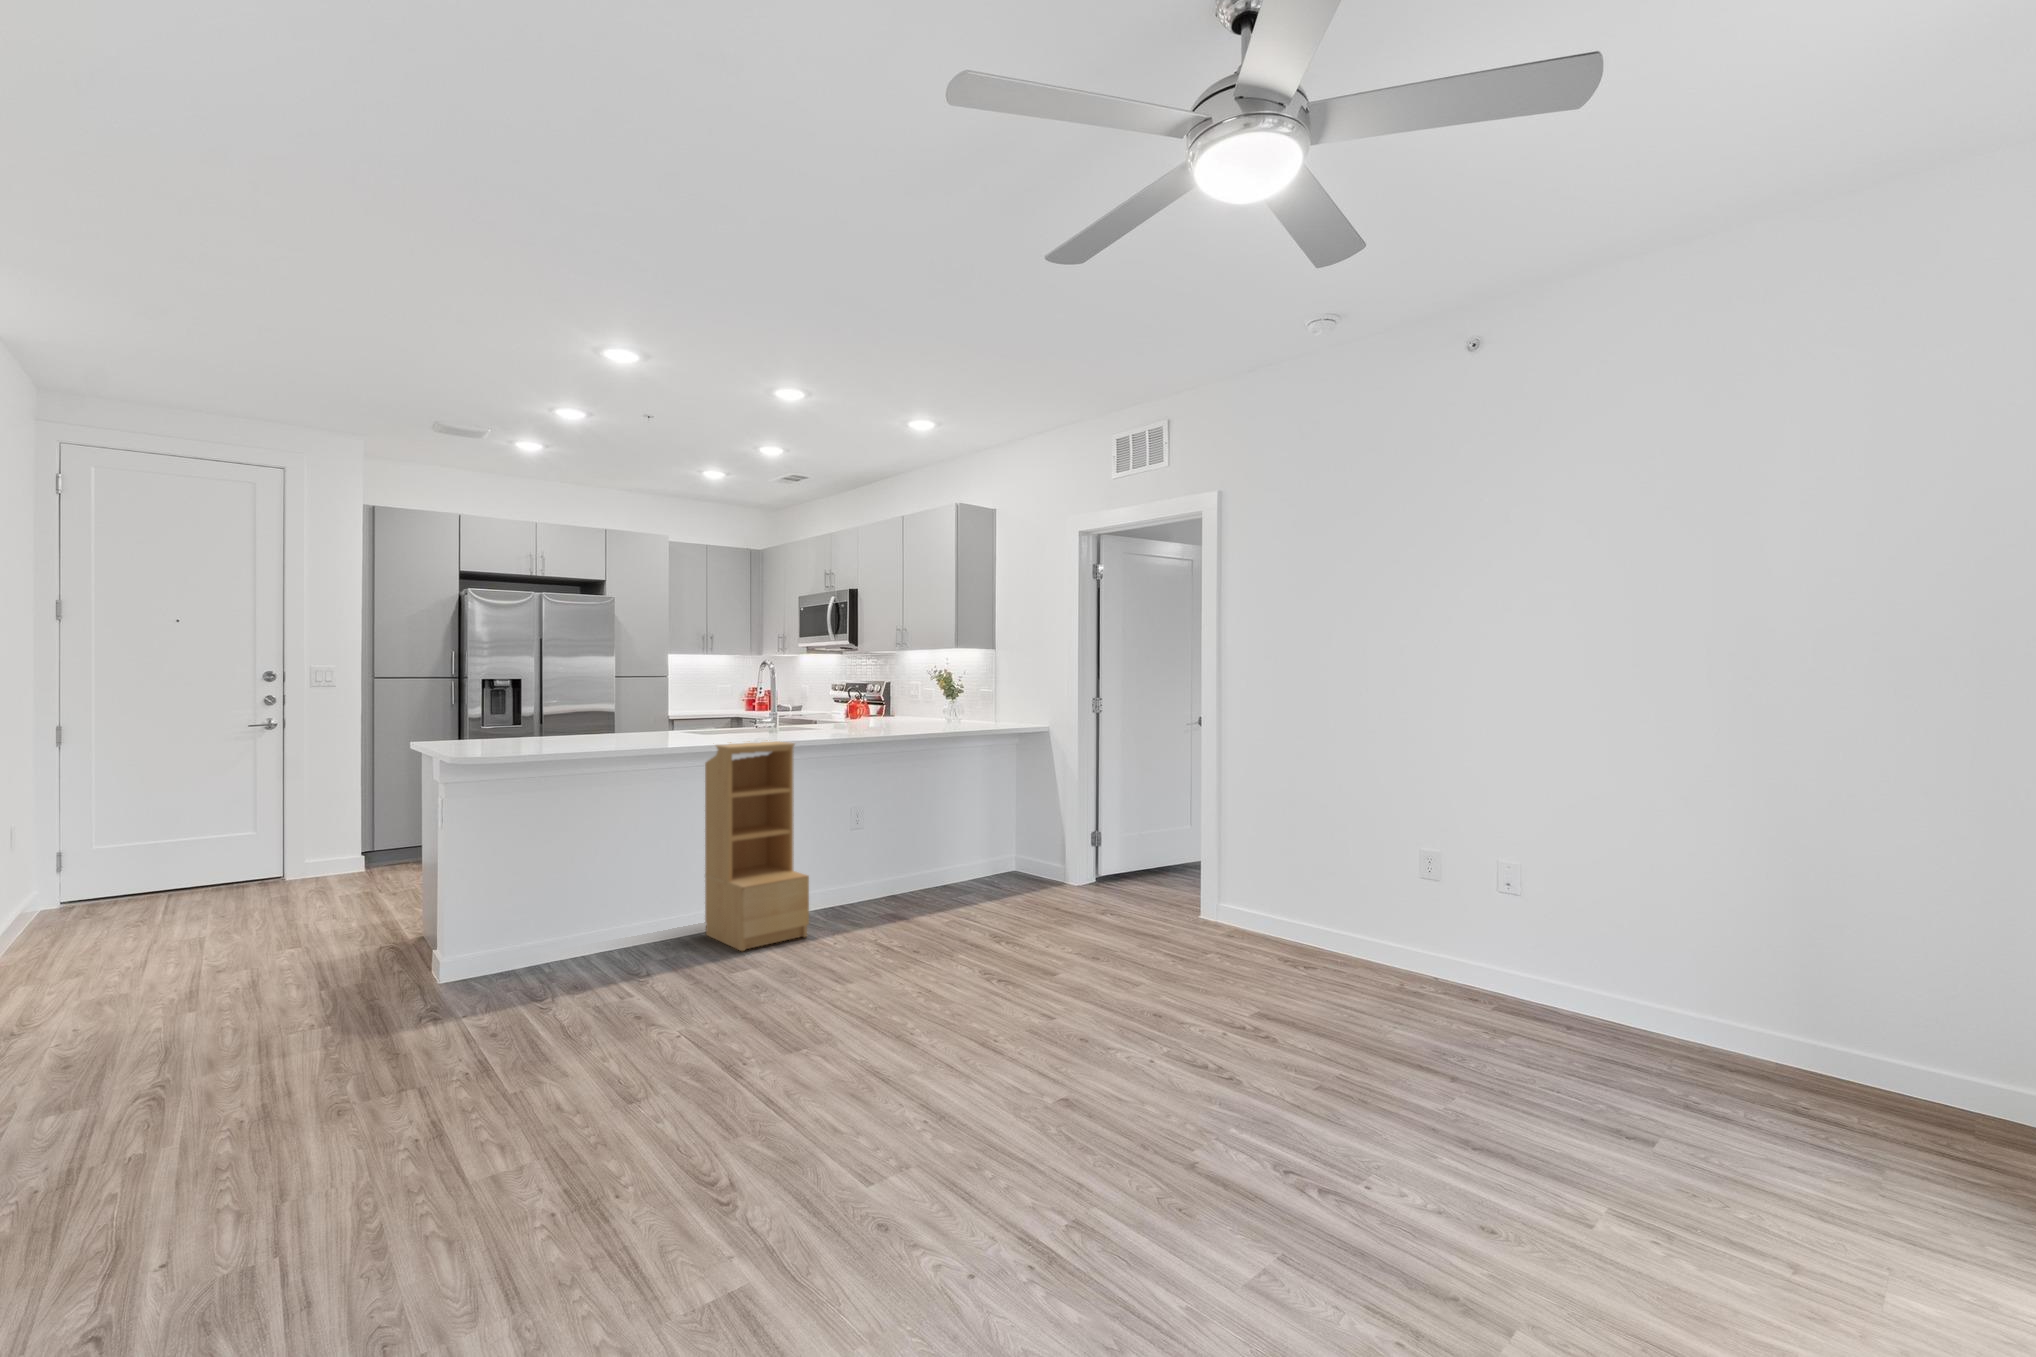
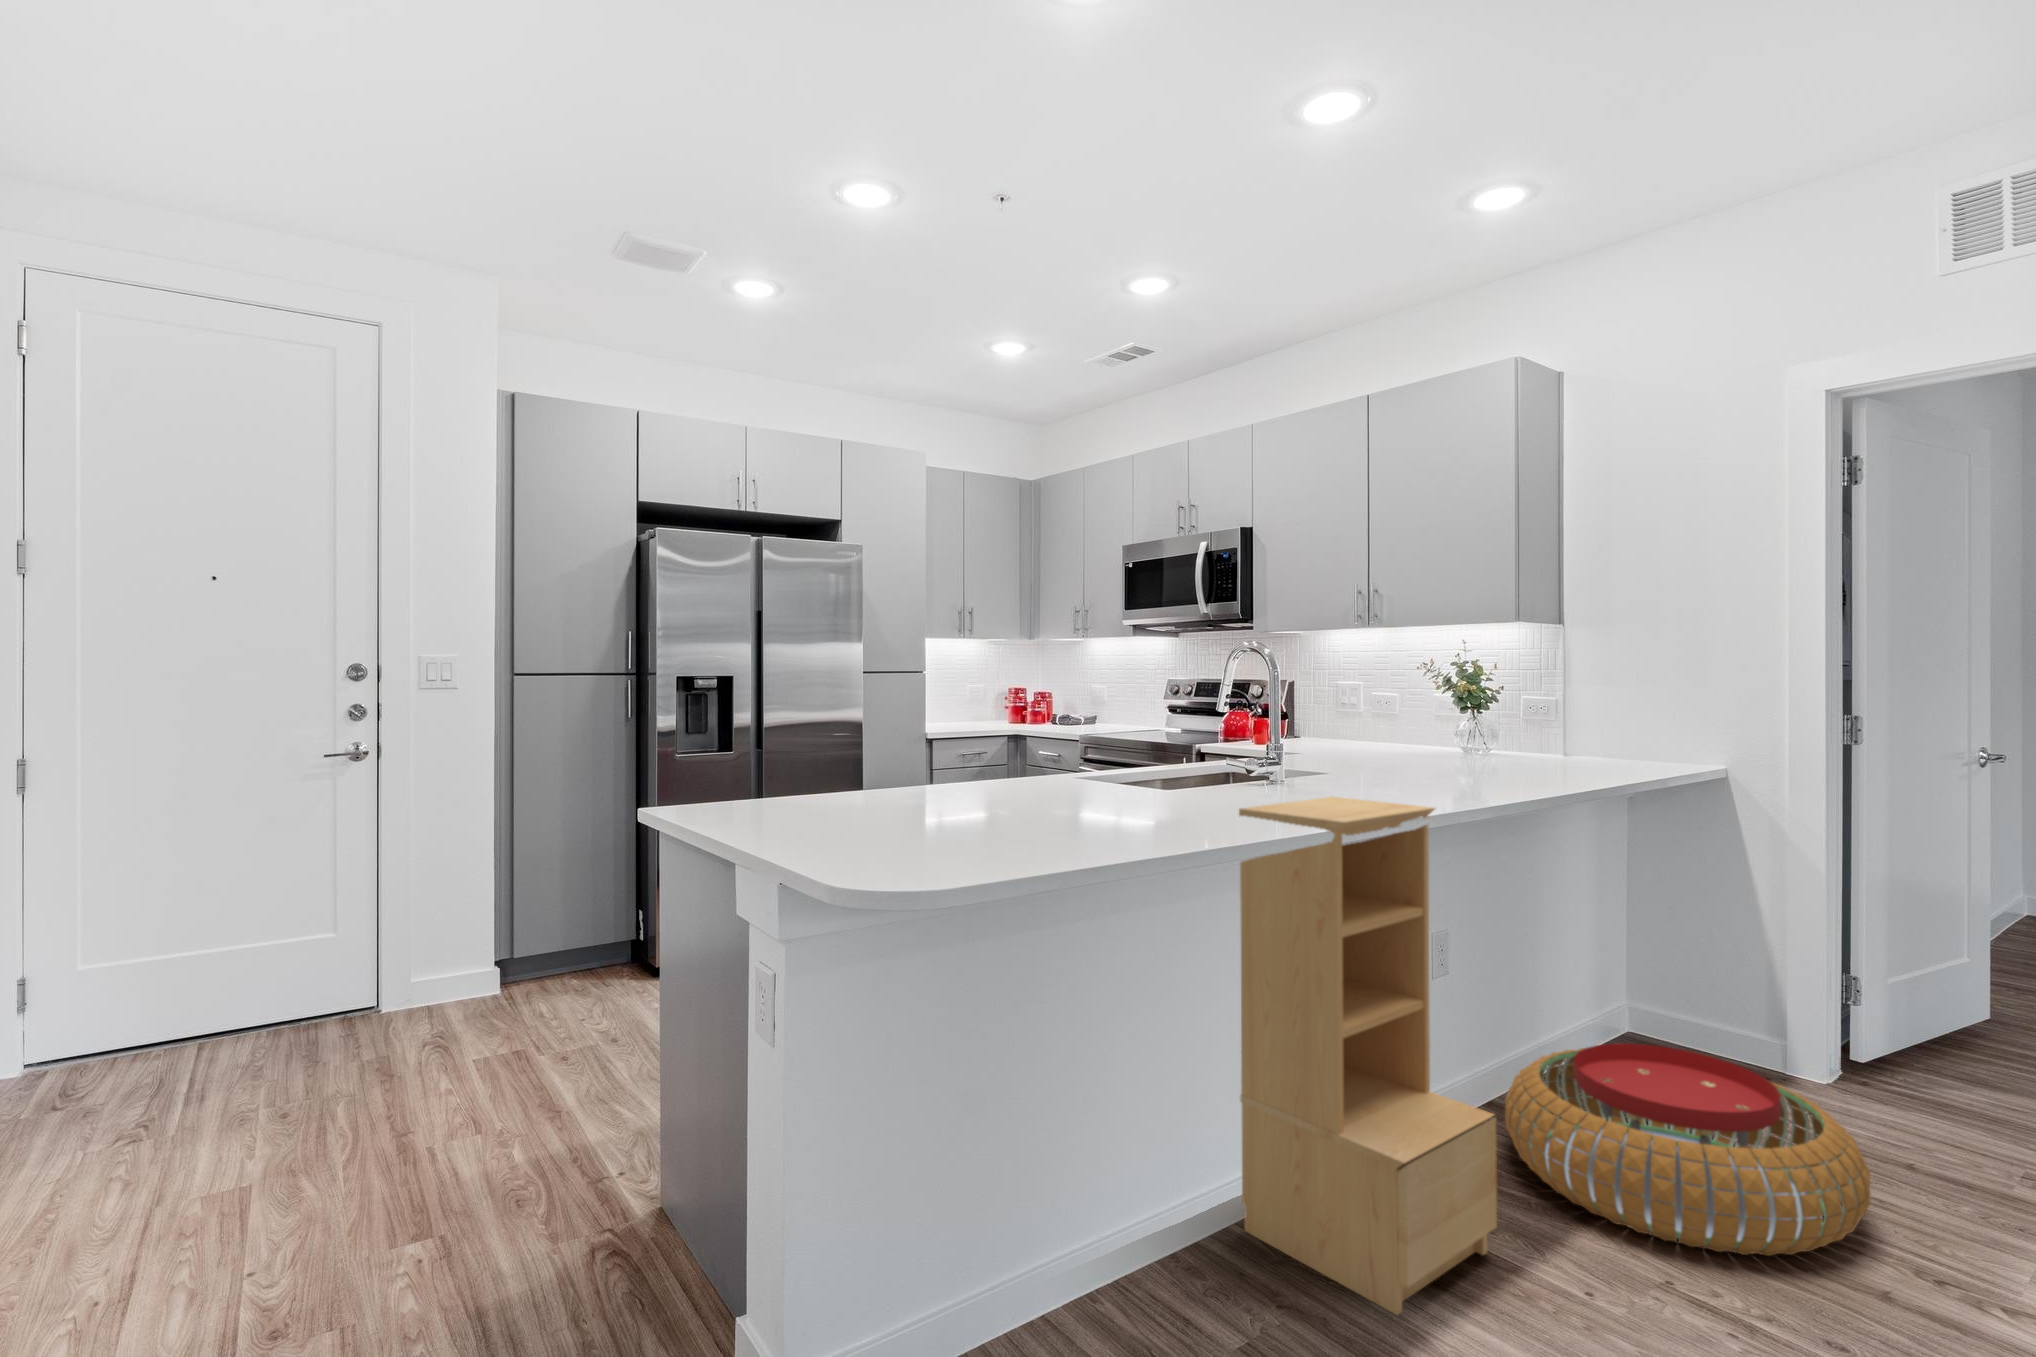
pouf: none [857,860,996,934] -> present [1505,1043,1870,1256]

